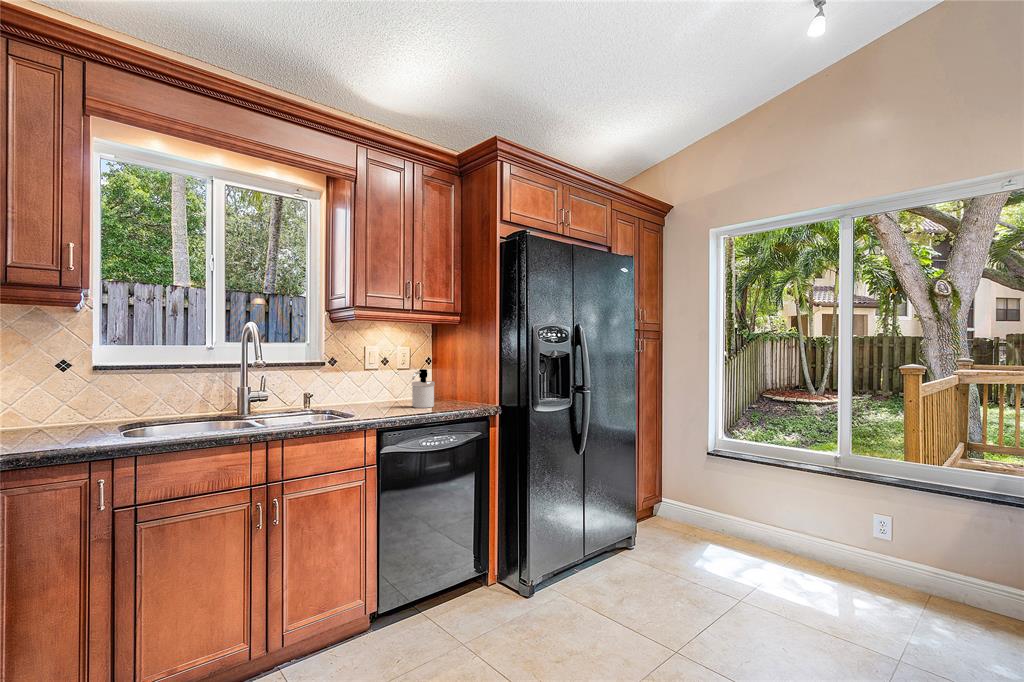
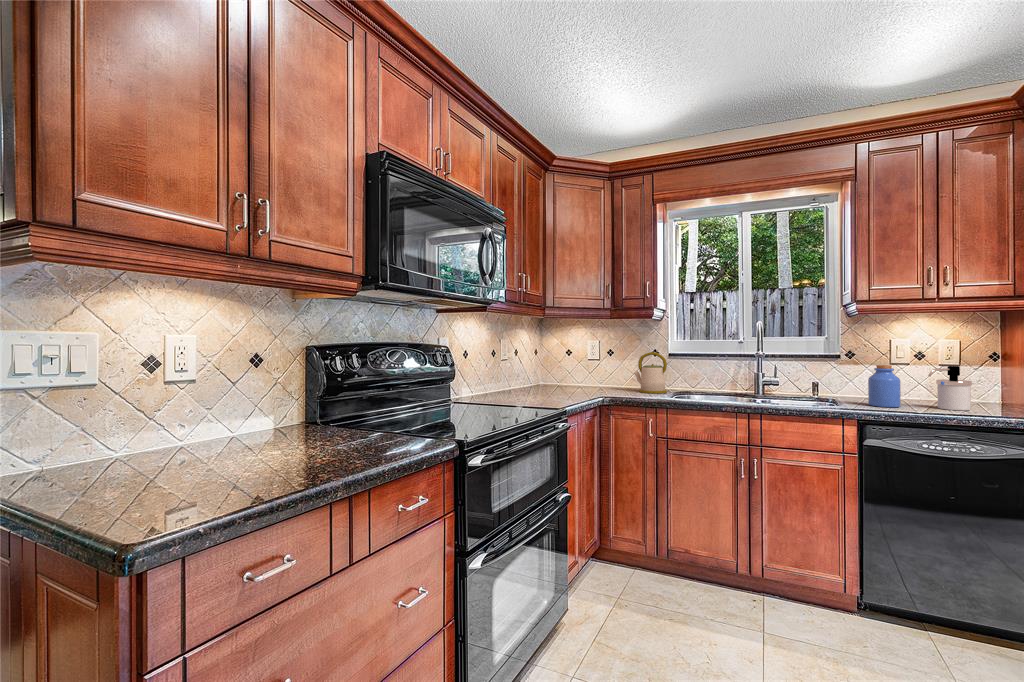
kettle: none [27,364,104,437] -> present [634,352,667,393]
jar: none [366,371,392,412] -> present [868,365,901,407]

